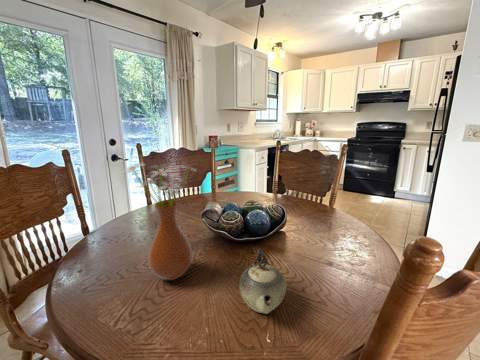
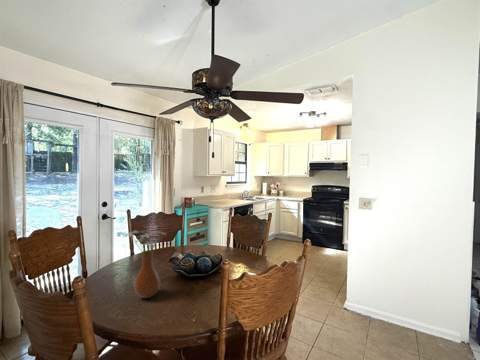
teapot: present [239,249,286,314] -> none [183,278,208,311]

